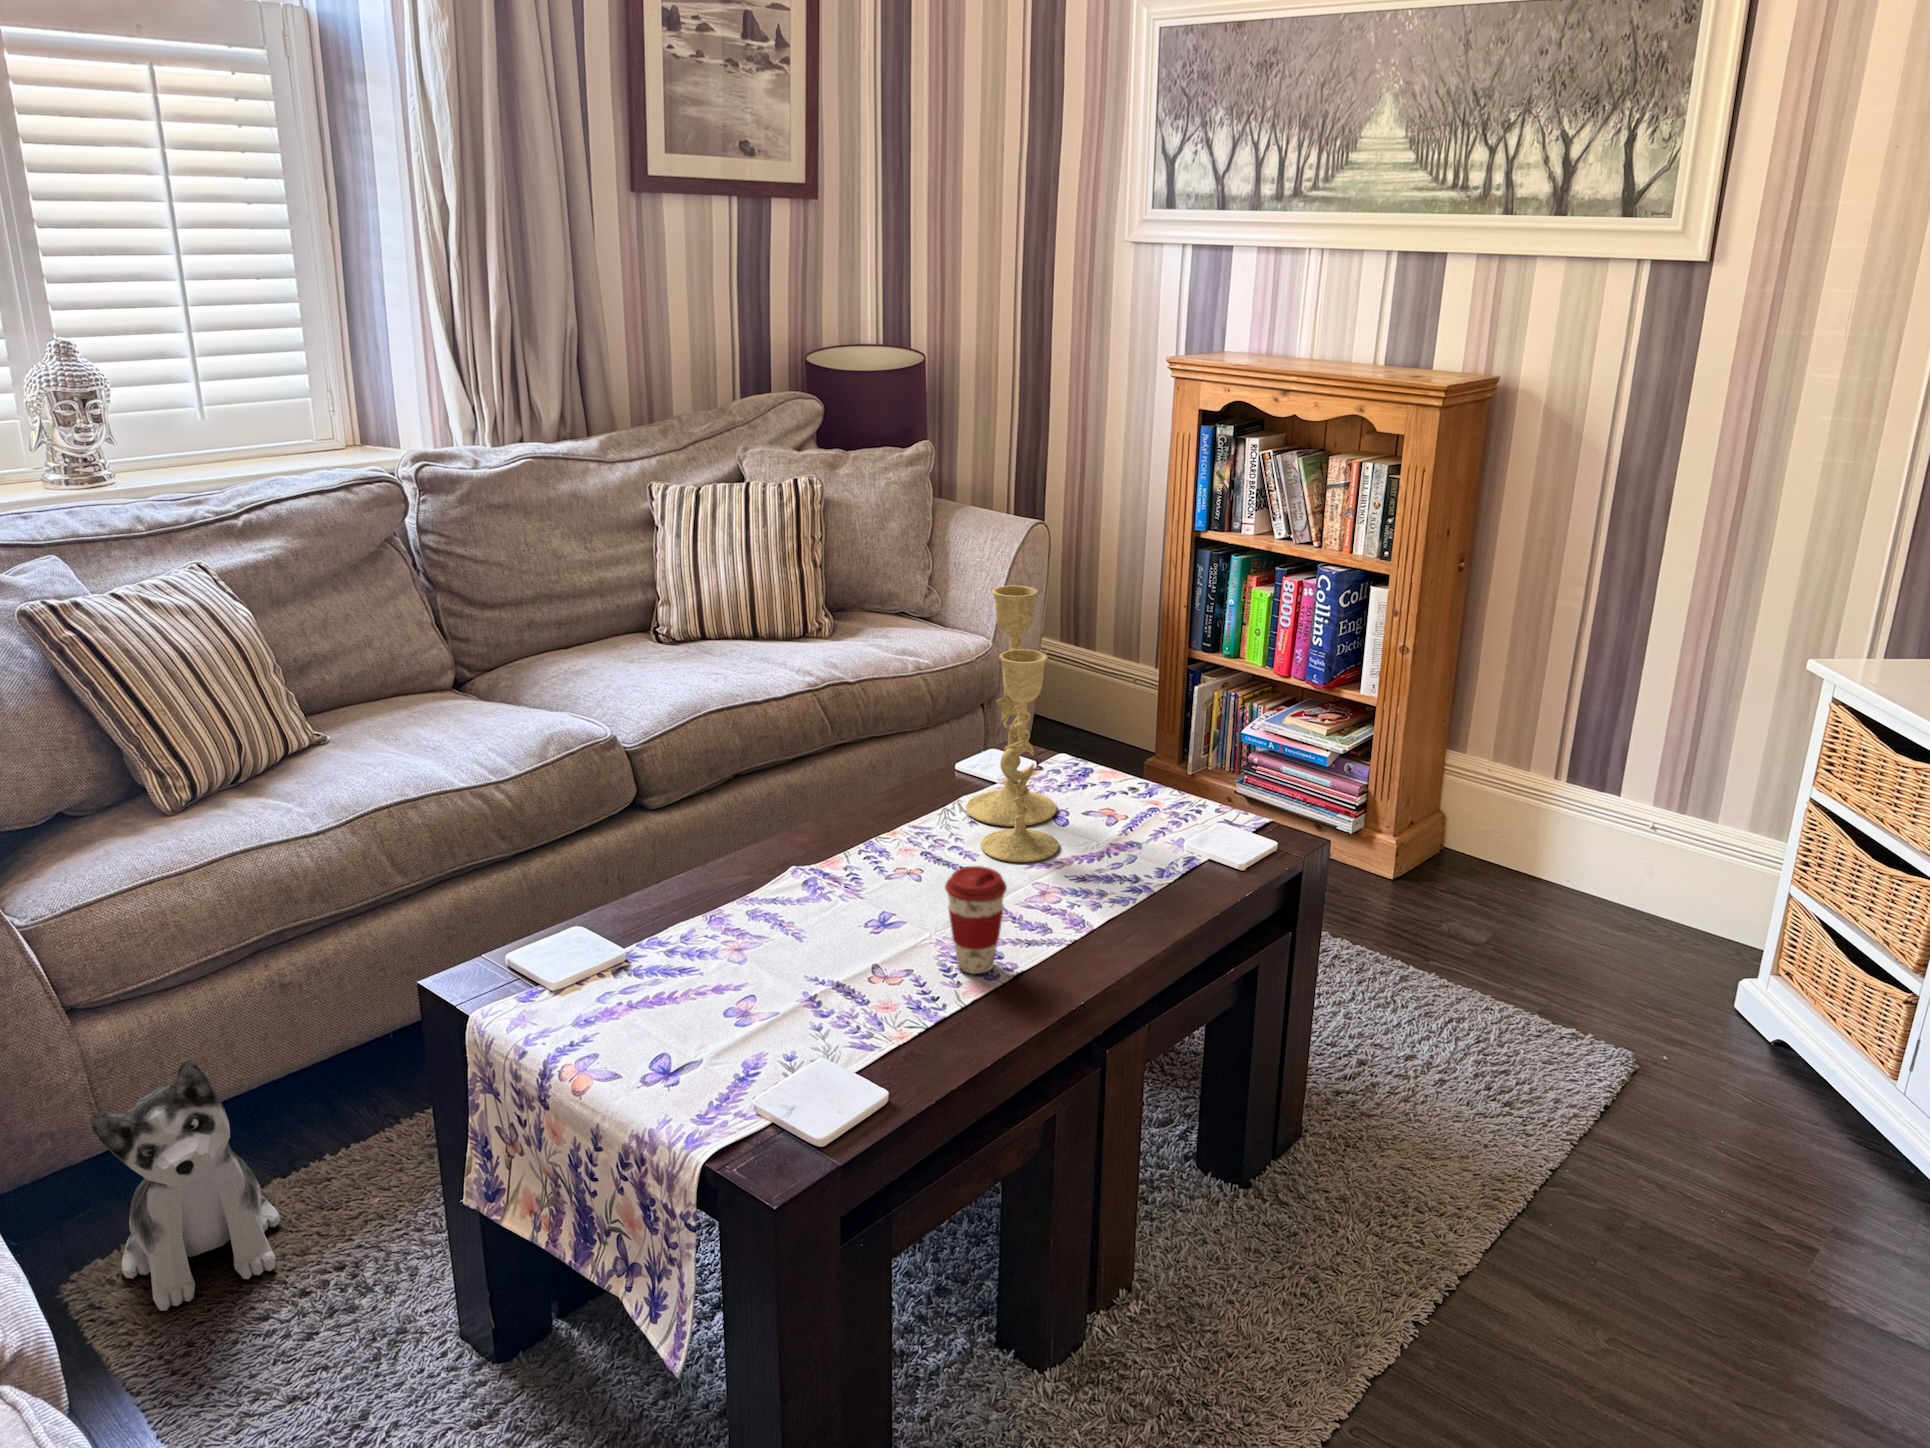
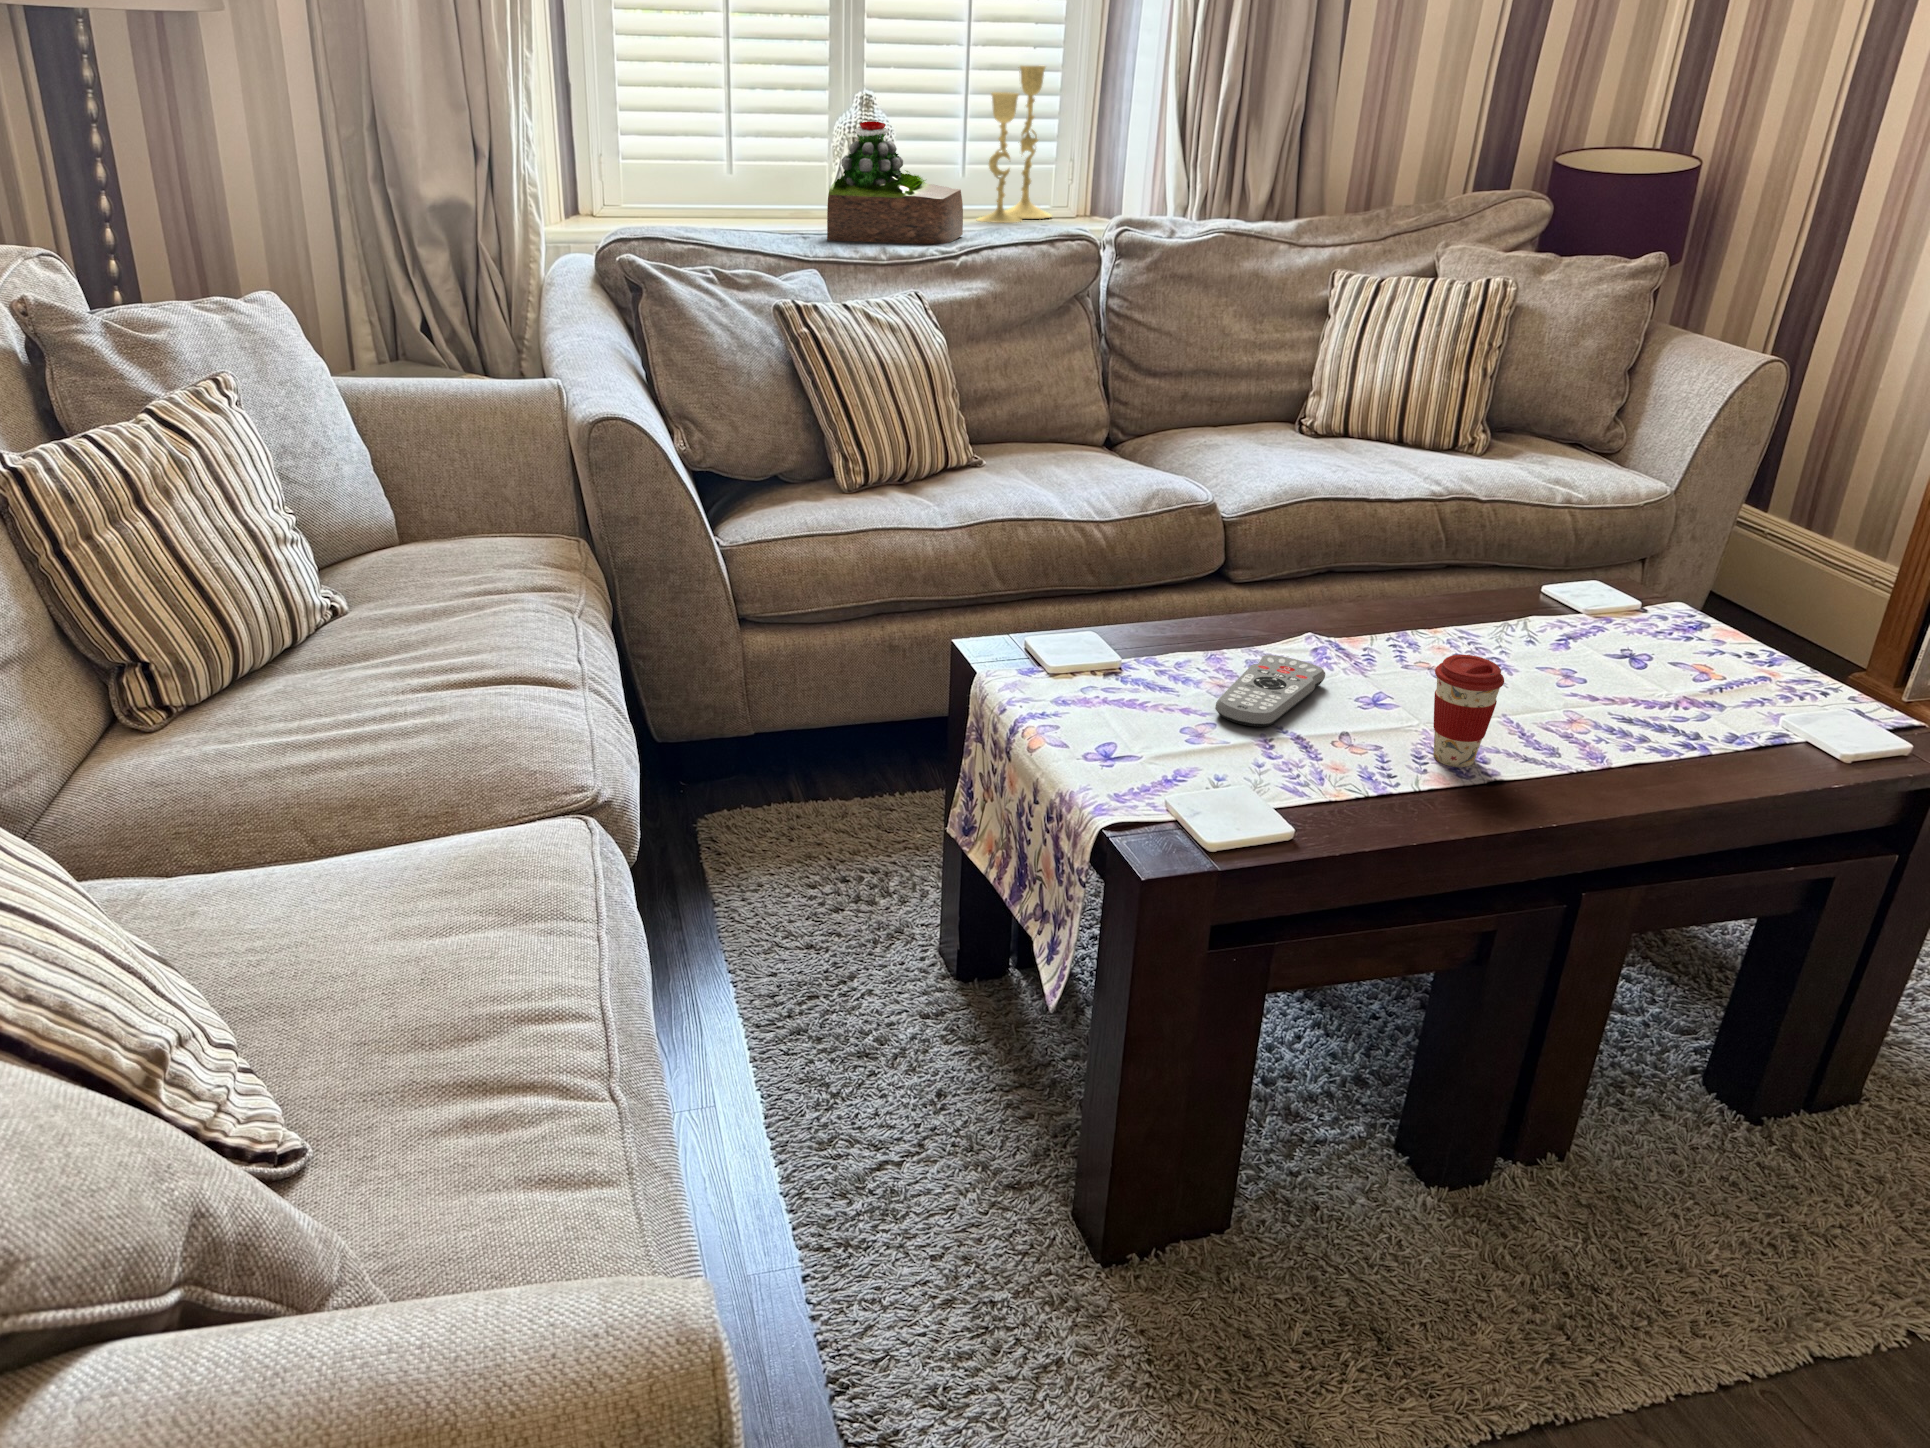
succulent plant: none [53,374,236,515] -> present [827,121,963,244]
candlestick: present [966,586,1059,862] -> present [977,66,1052,223]
remote control: none [743,902,826,989] -> present [1215,655,1325,727]
plush toy: present [90,1060,280,1311] -> none [729,673,847,859]

